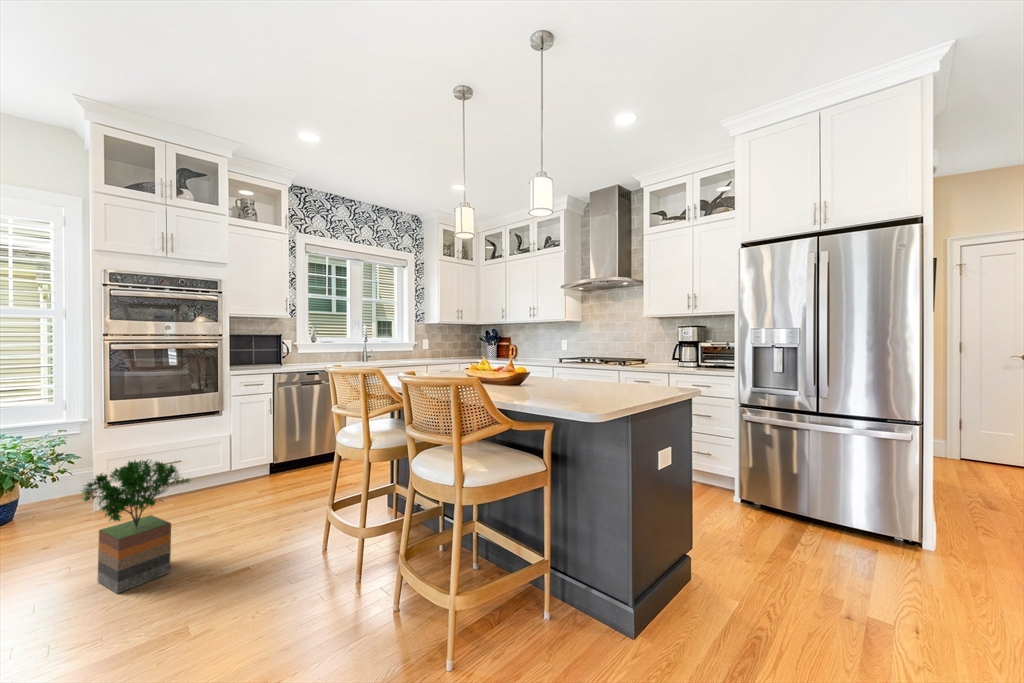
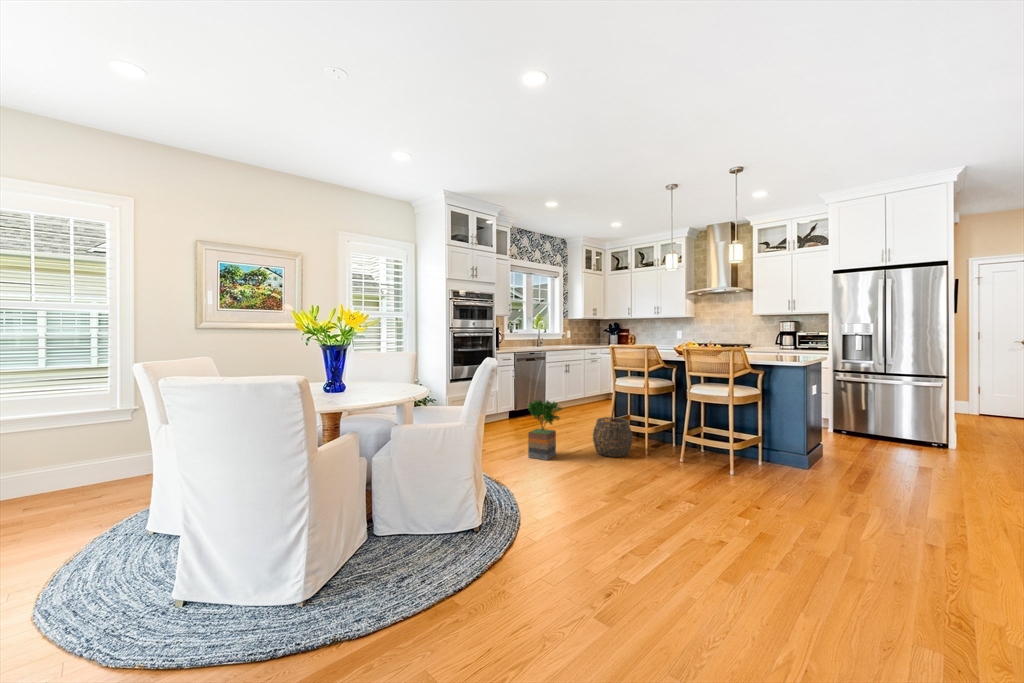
woven basket: none [250,490,336,582] -> present [593,417,633,457]

